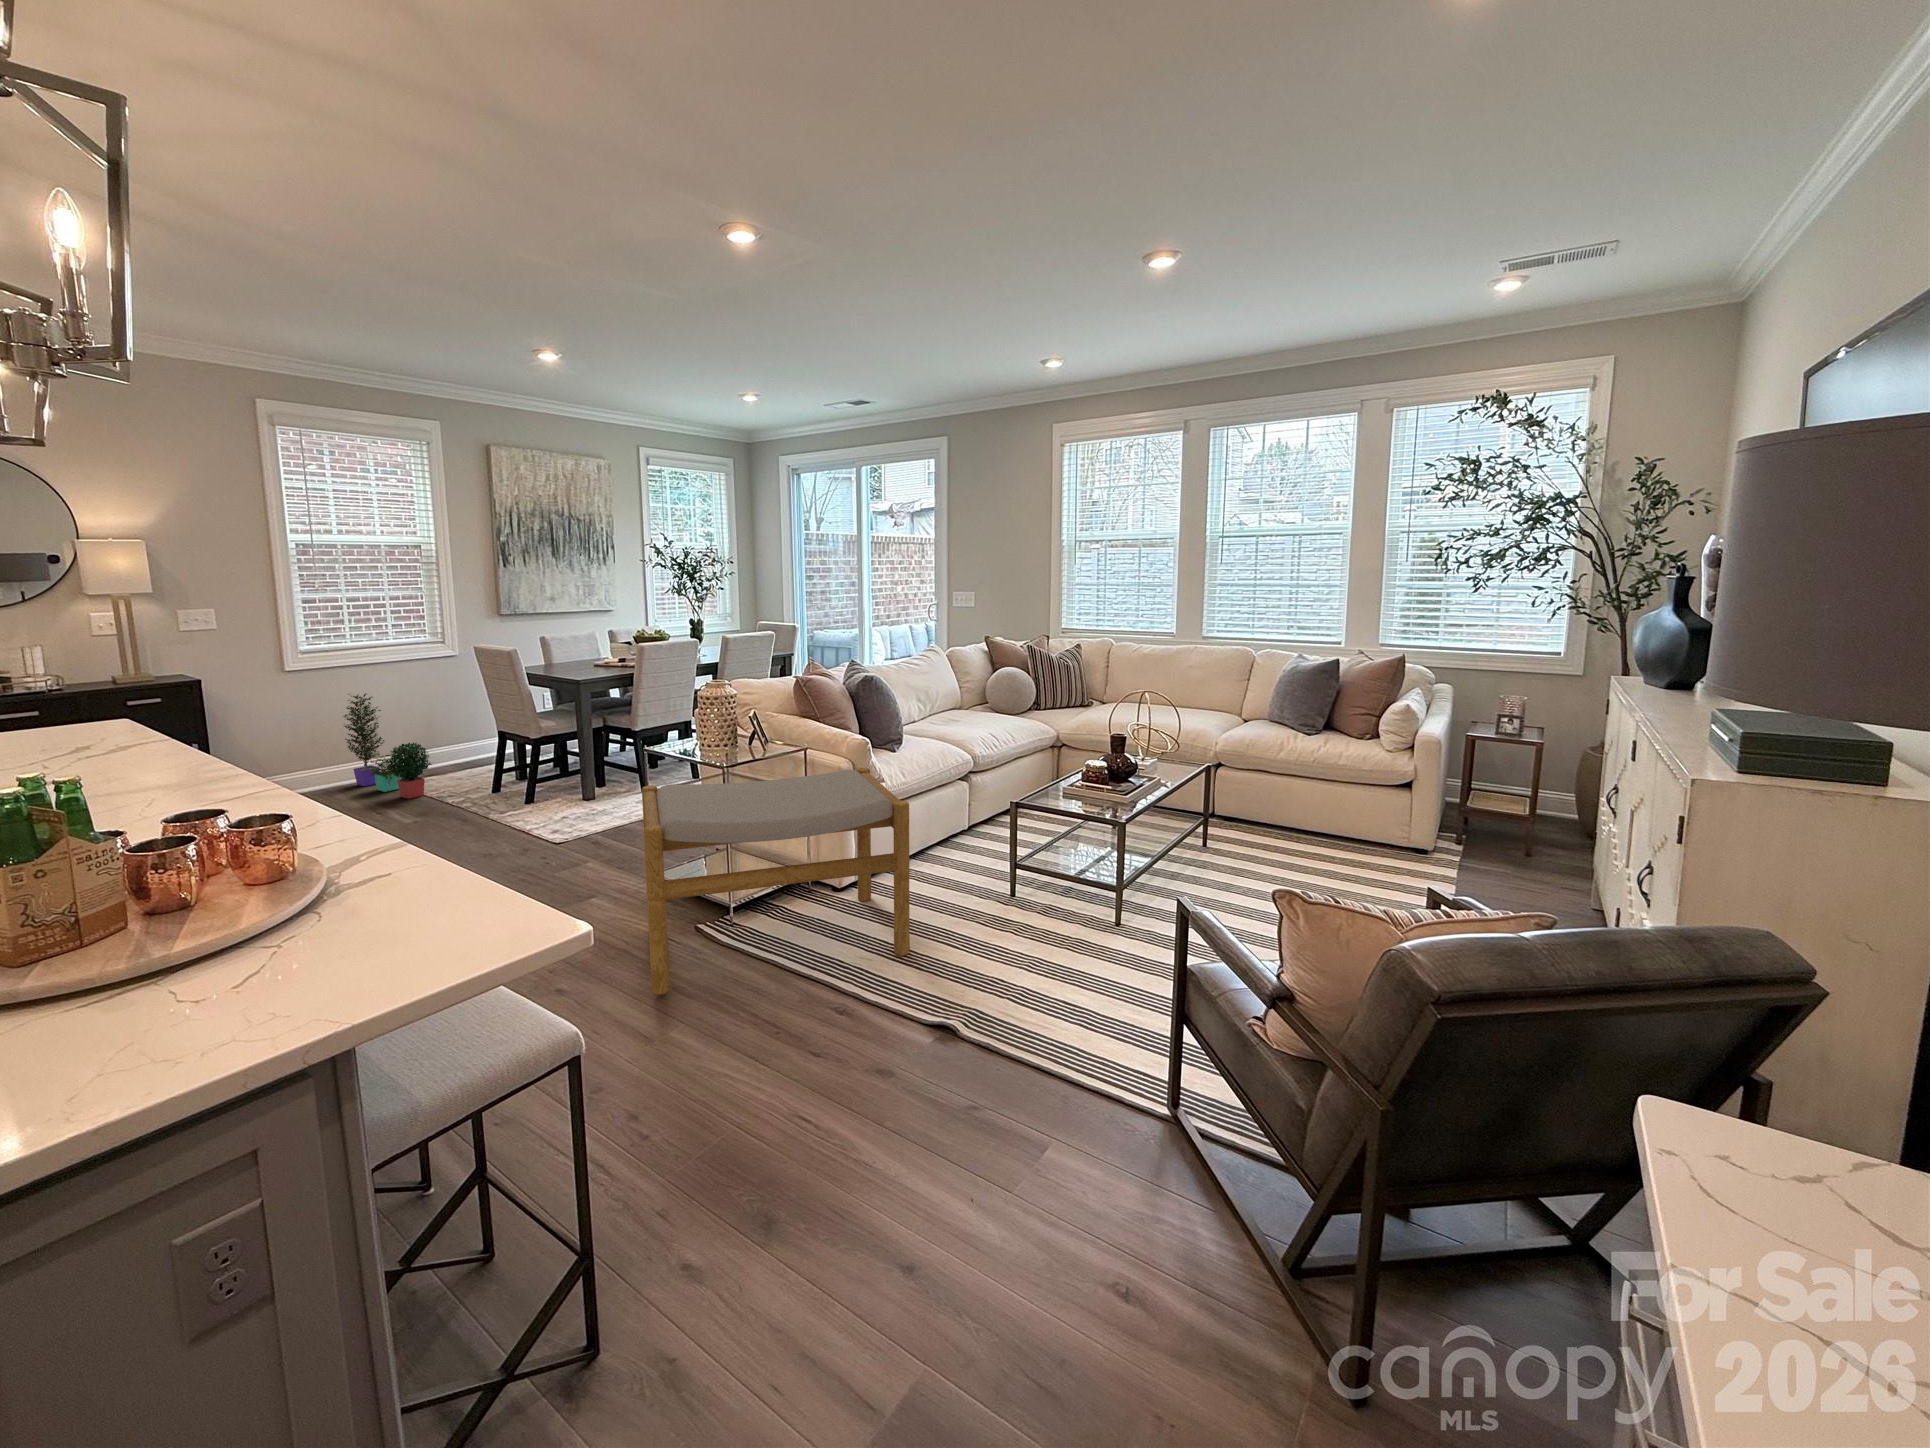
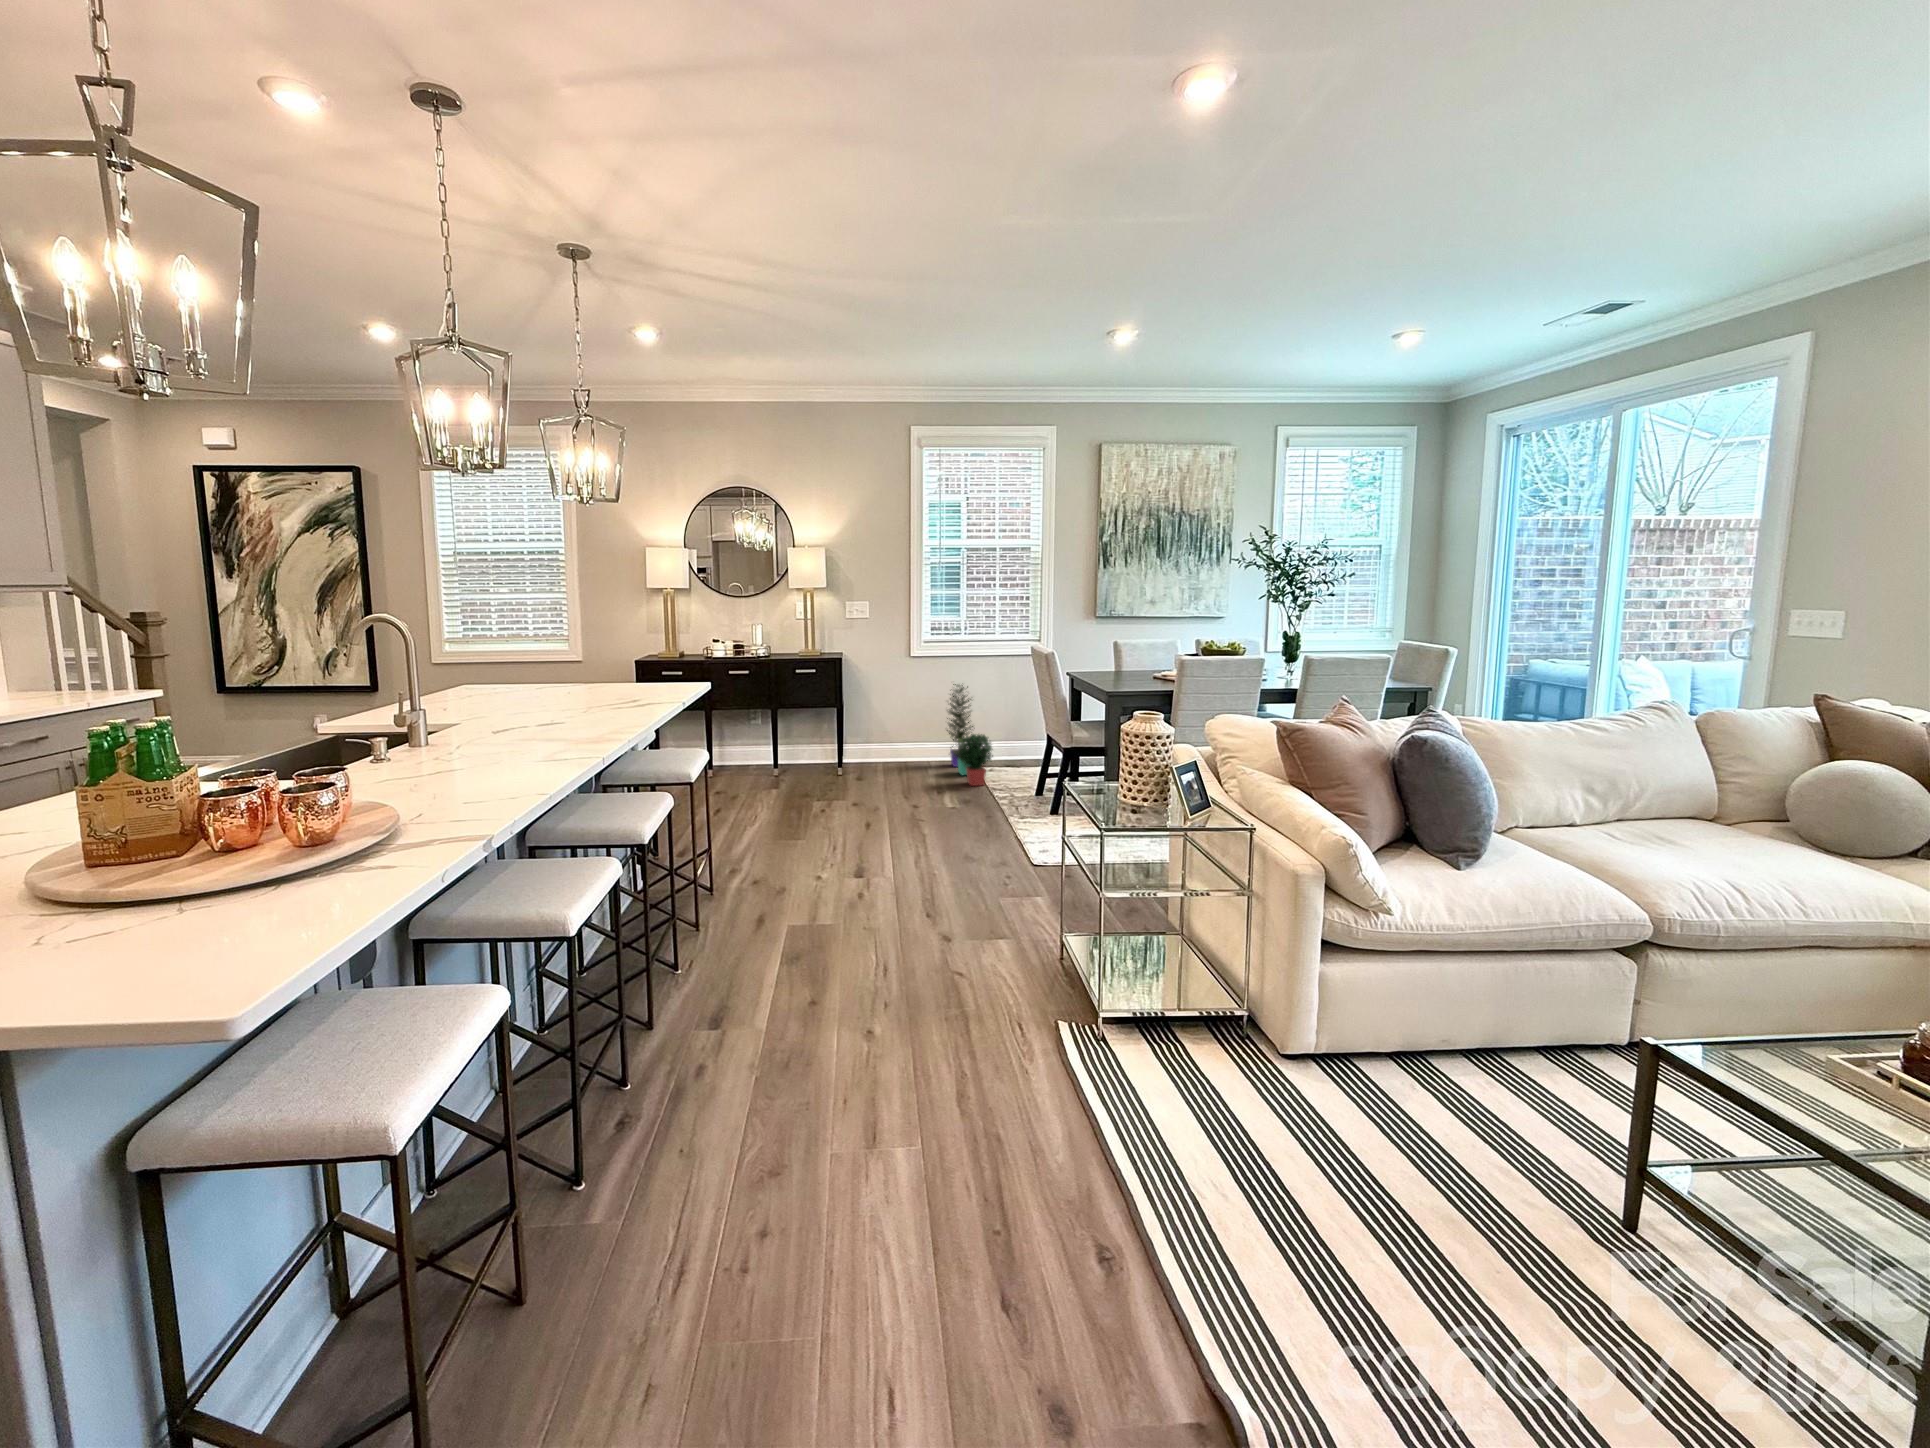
footstool: present [642,768,910,995] -> none [930,828,1342,1227]

